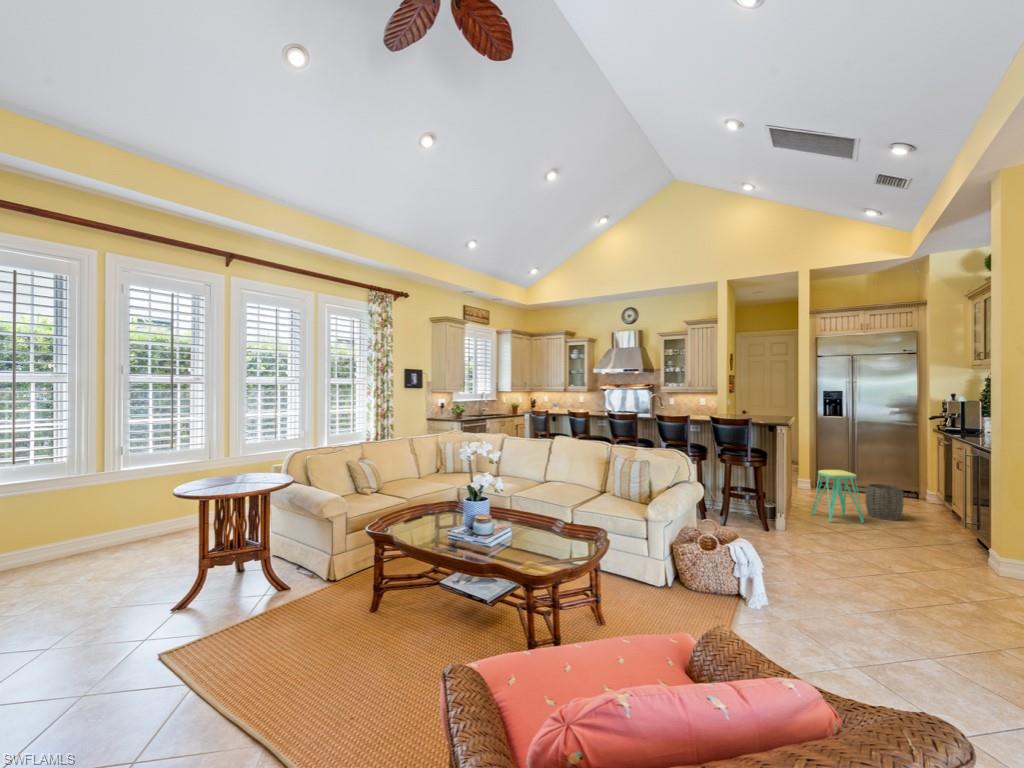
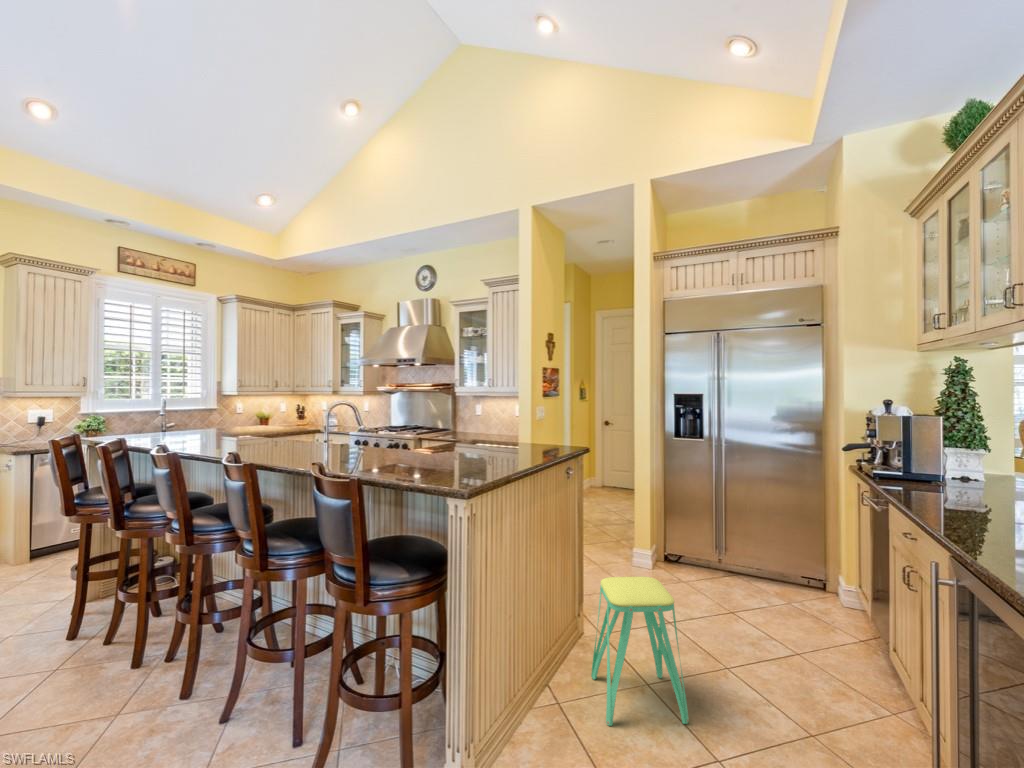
woven basket: present [865,484,903,520] -> none [708,598,785,699]

